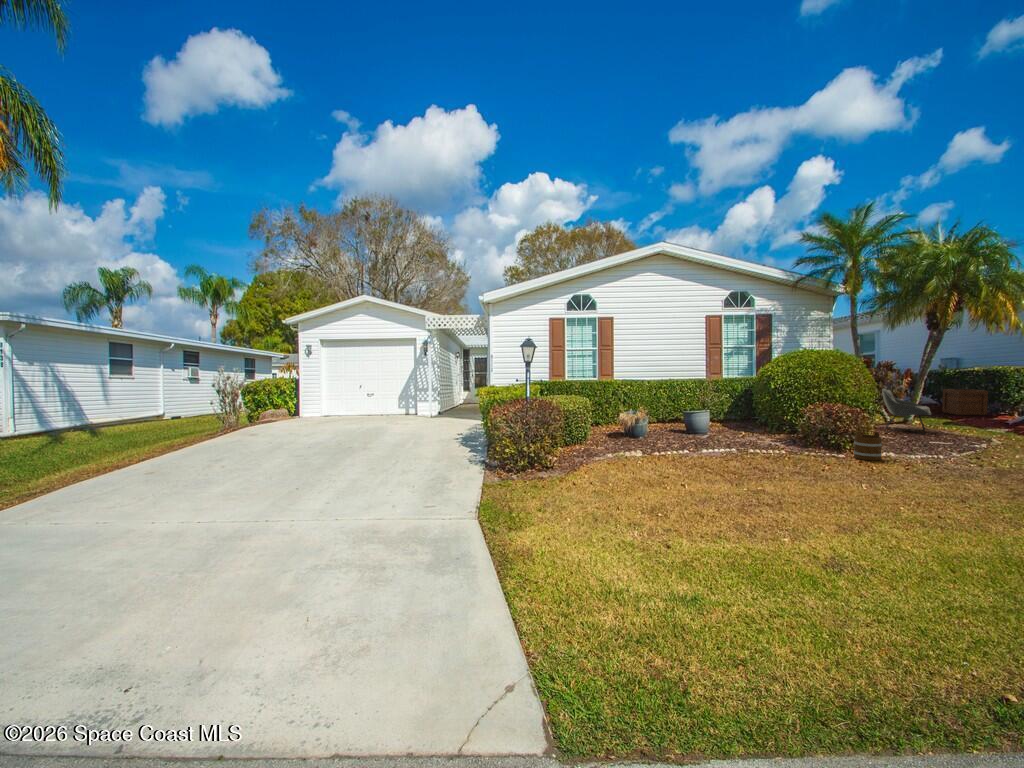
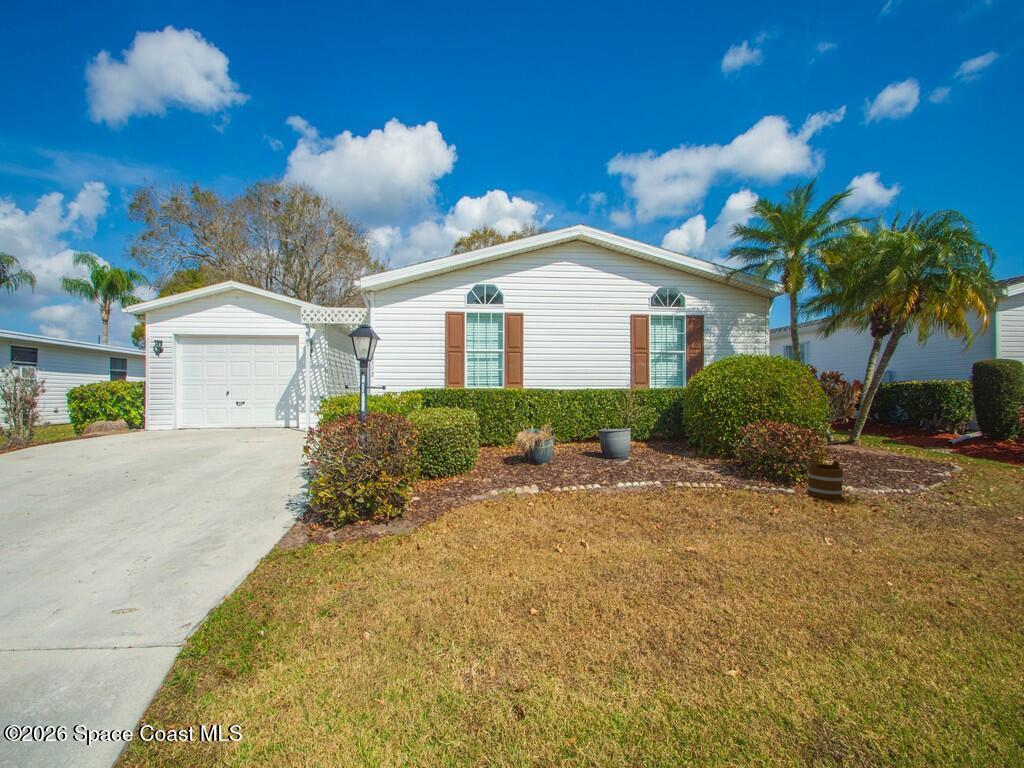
lounge chair: present [882,389,932,435] -> none [825,403,882,458]
wooden crate: present [942,389,988,415] -> none [877,403,925,432]

